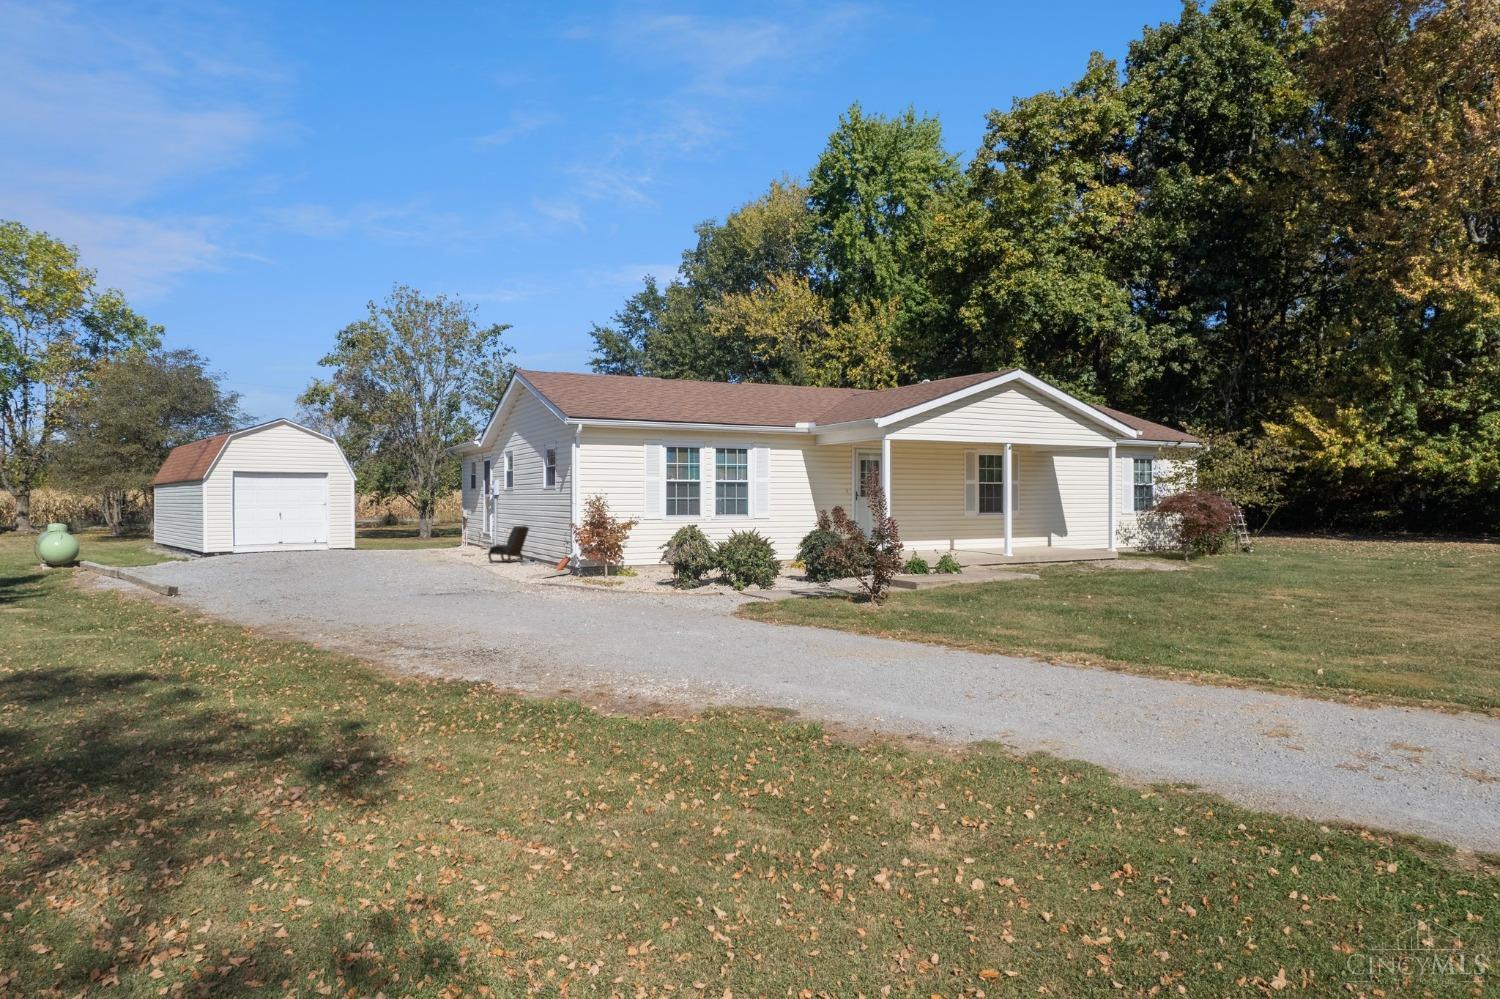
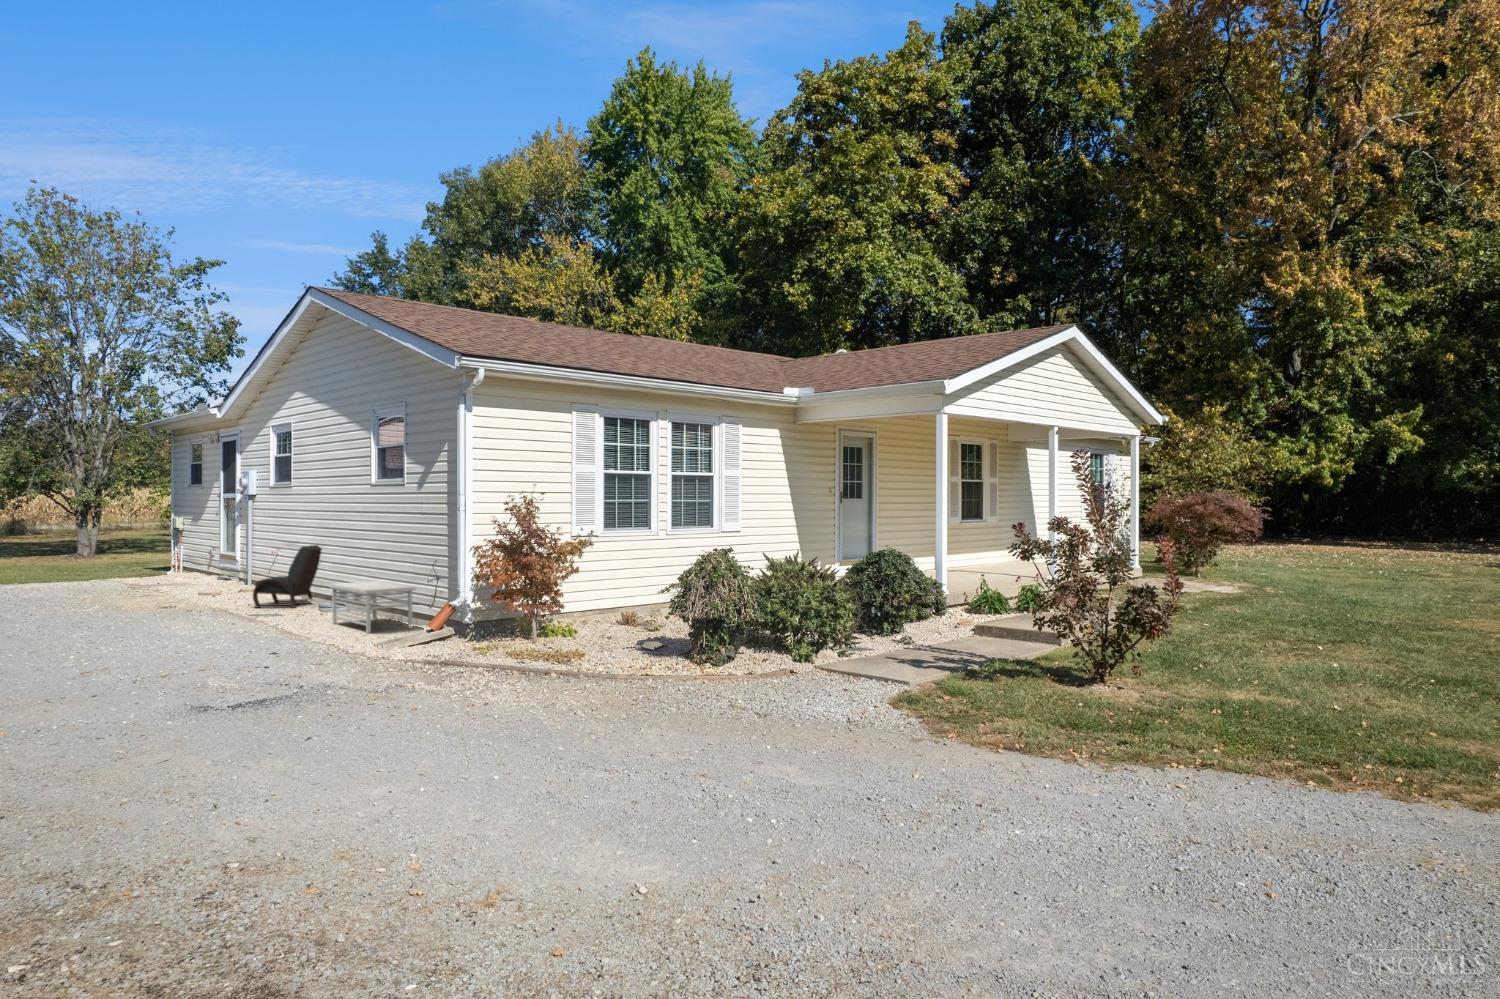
storage bench: none [519,546,560,574] -> present [329,581,415,633]

